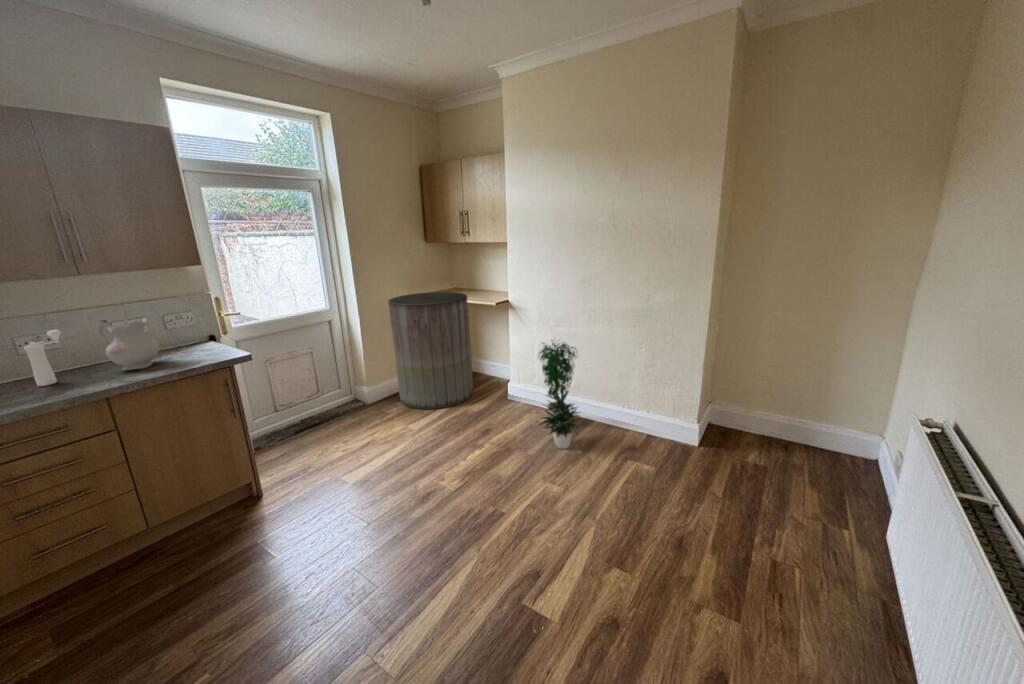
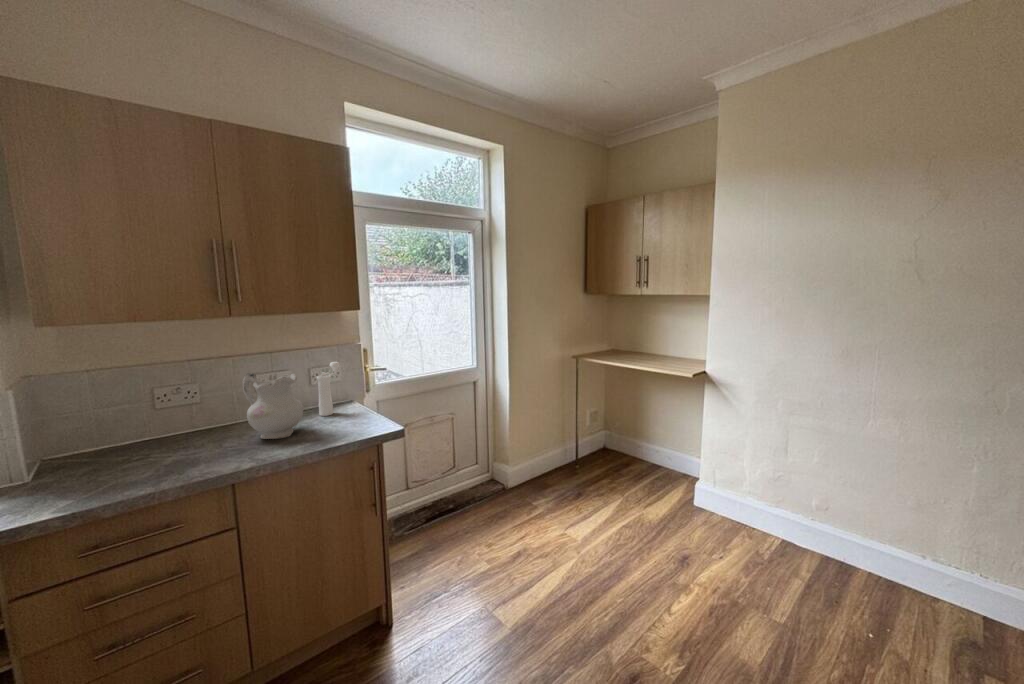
trash can: present [388,292,473,409] -> none [545,353,645,510]
pepper mill: present [24,330,61,386] -> present [317,362,340,416]
potted plant: present [540,343,580,449] -> none [769,432,877,624]

